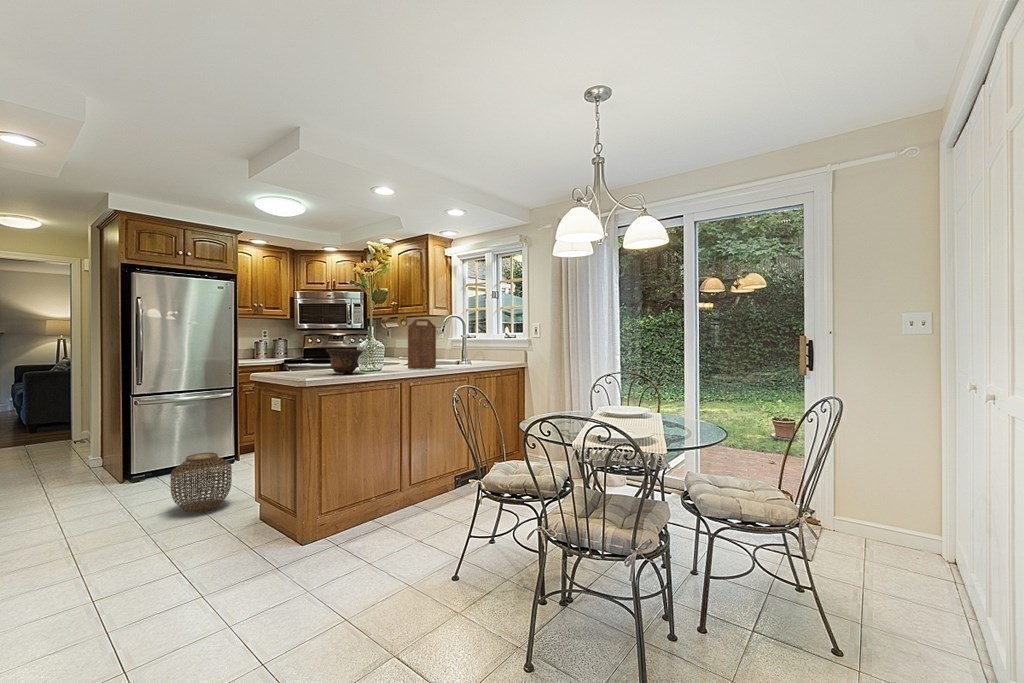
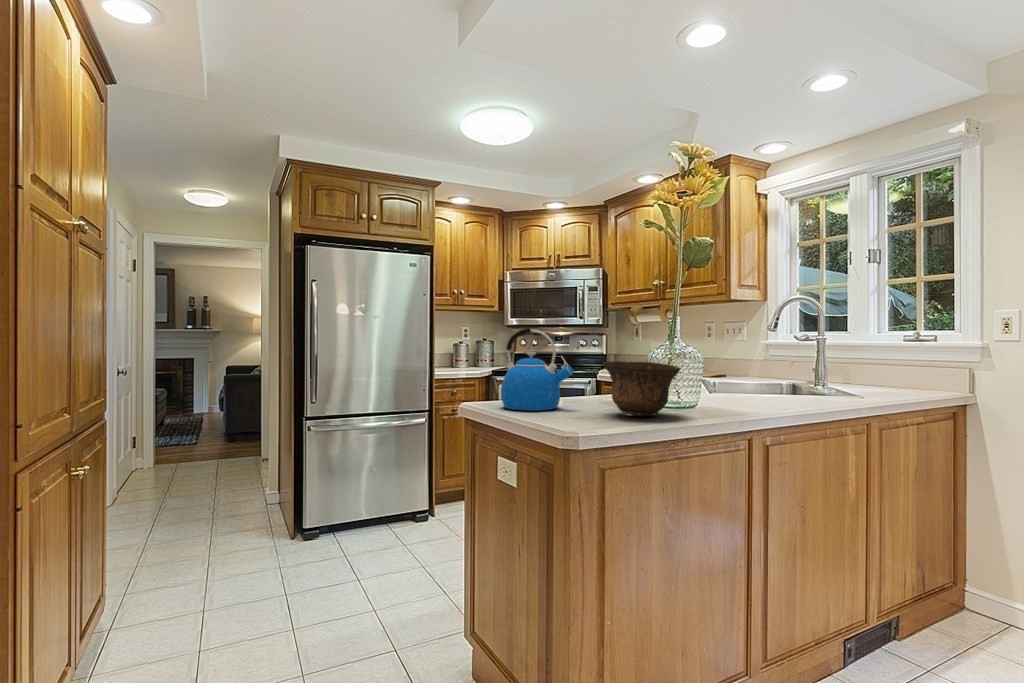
cutting board: present [408,319,436,369] -> none [752,298,811,405]
kettle: none [275,333,314,374] -> present [501,328,573,411]
woven basket: present [171,453,232,512] -> none [339,527,425,633]

